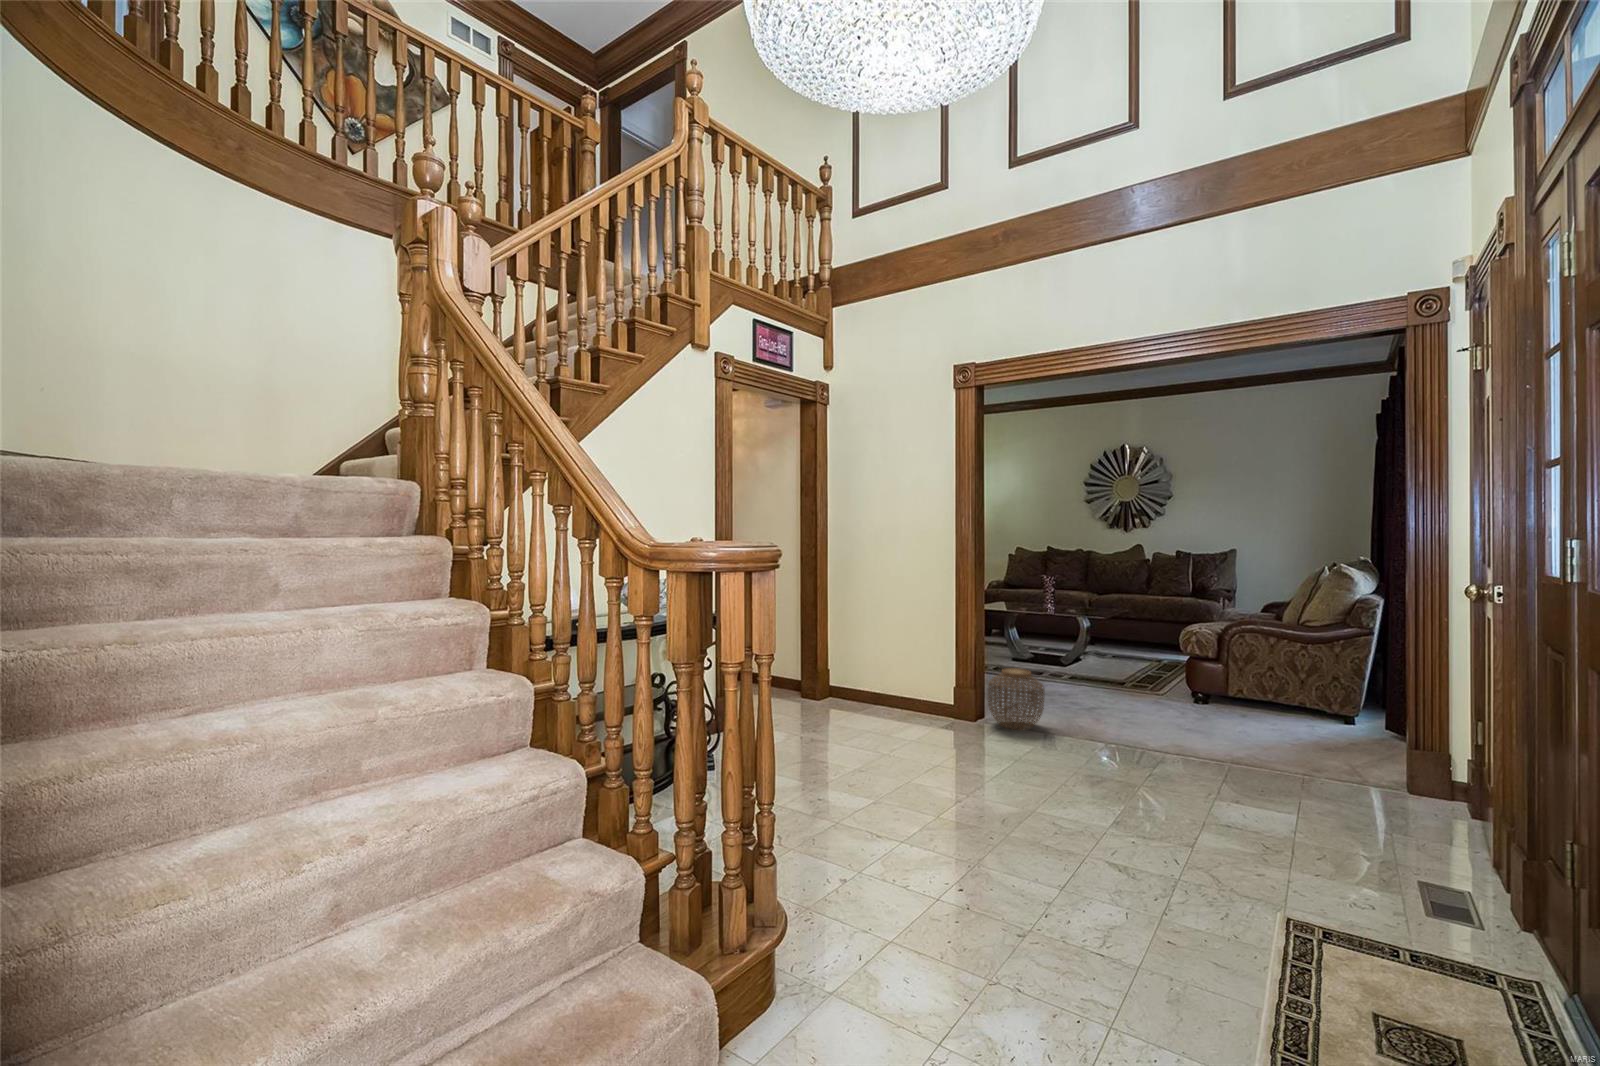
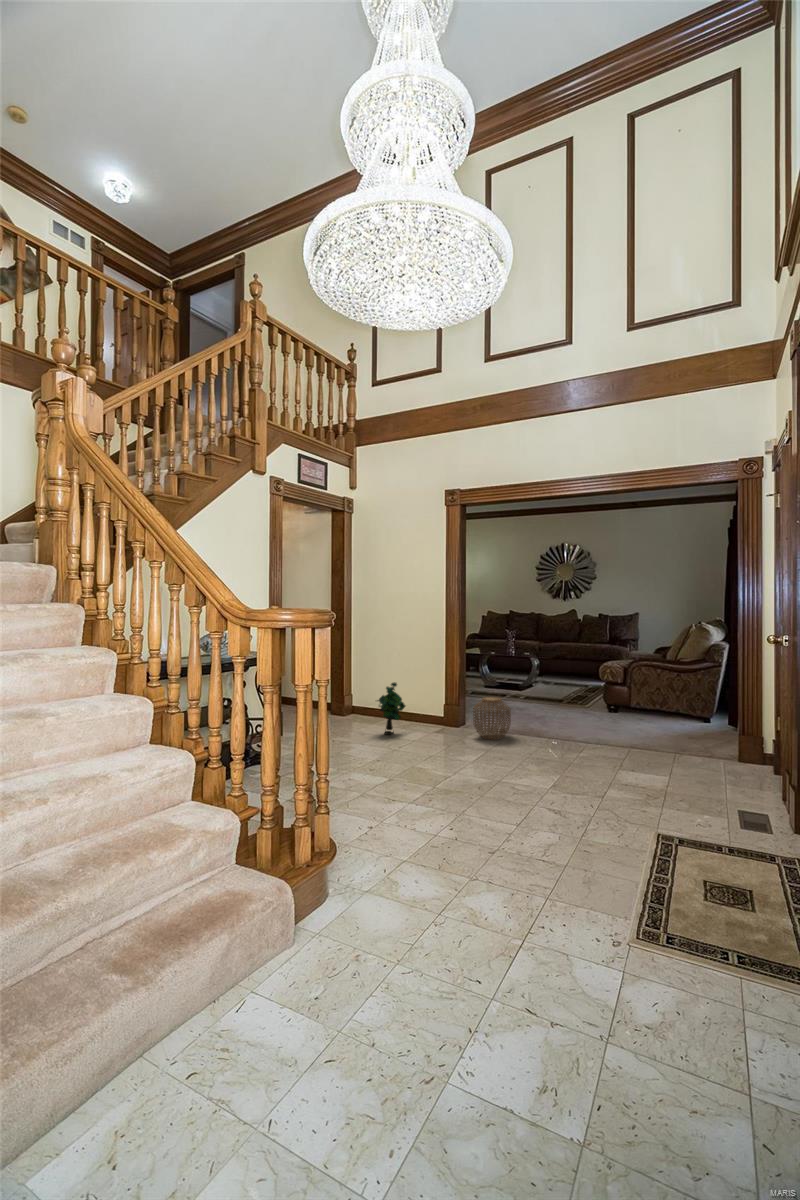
decorative plant: none [849,640,892,713] -> present [377,682,405,735]

